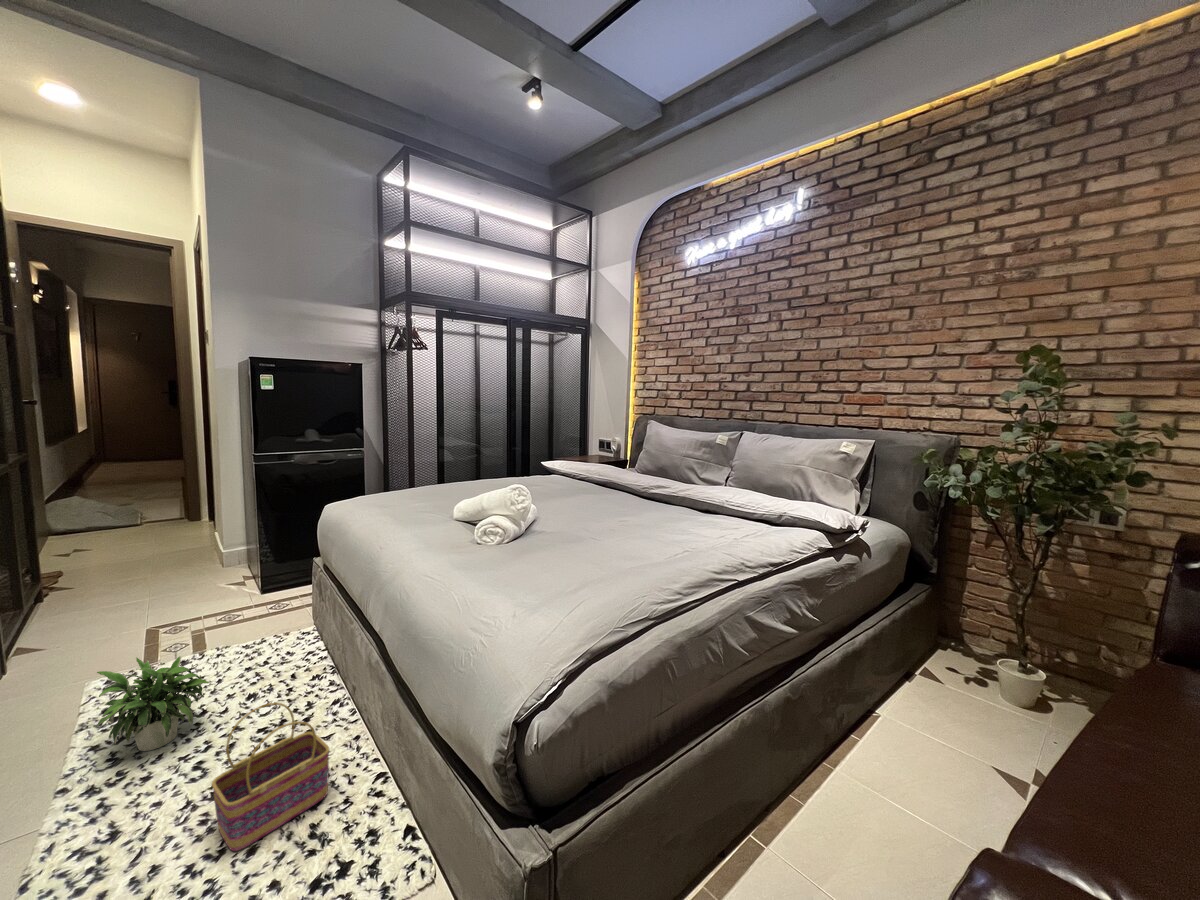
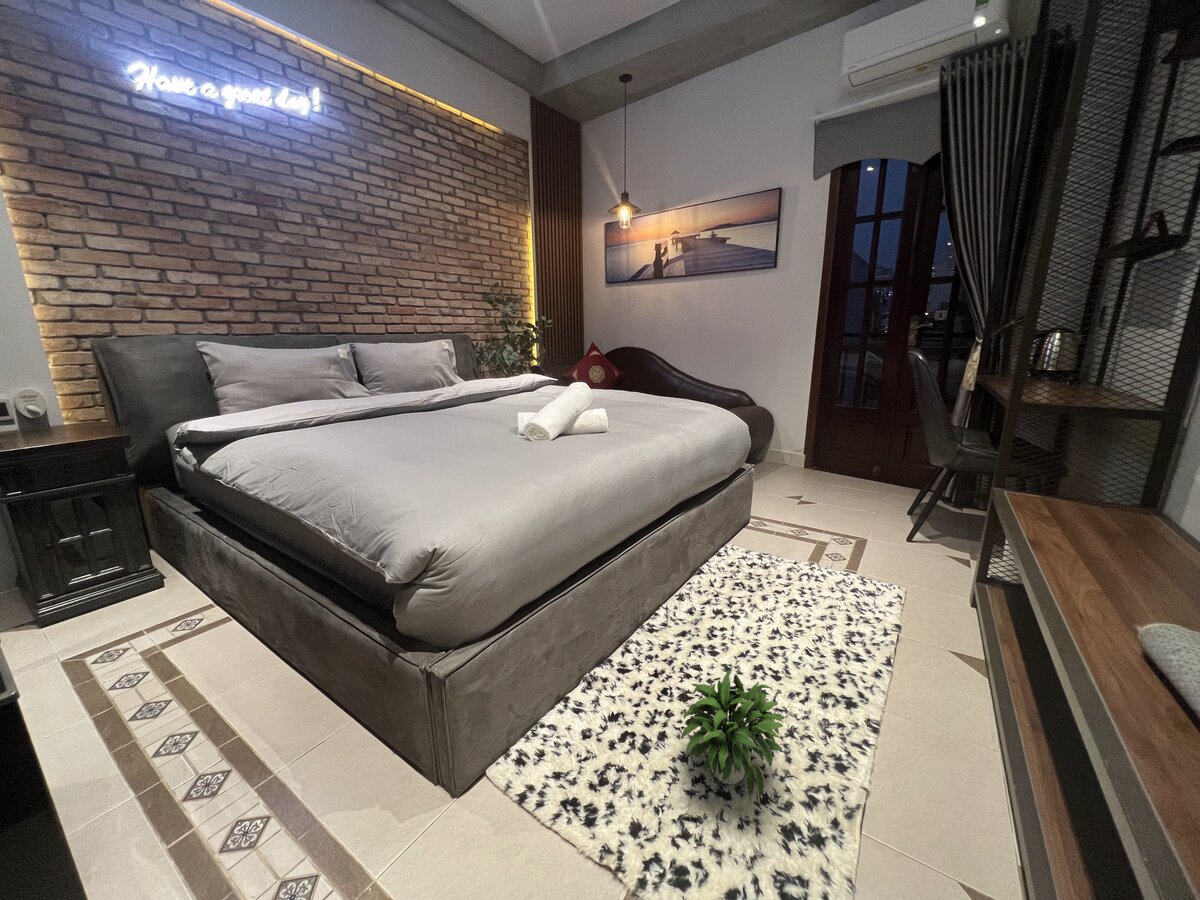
basket: present [212,703,329,851] -> none [684,556,752,644]

